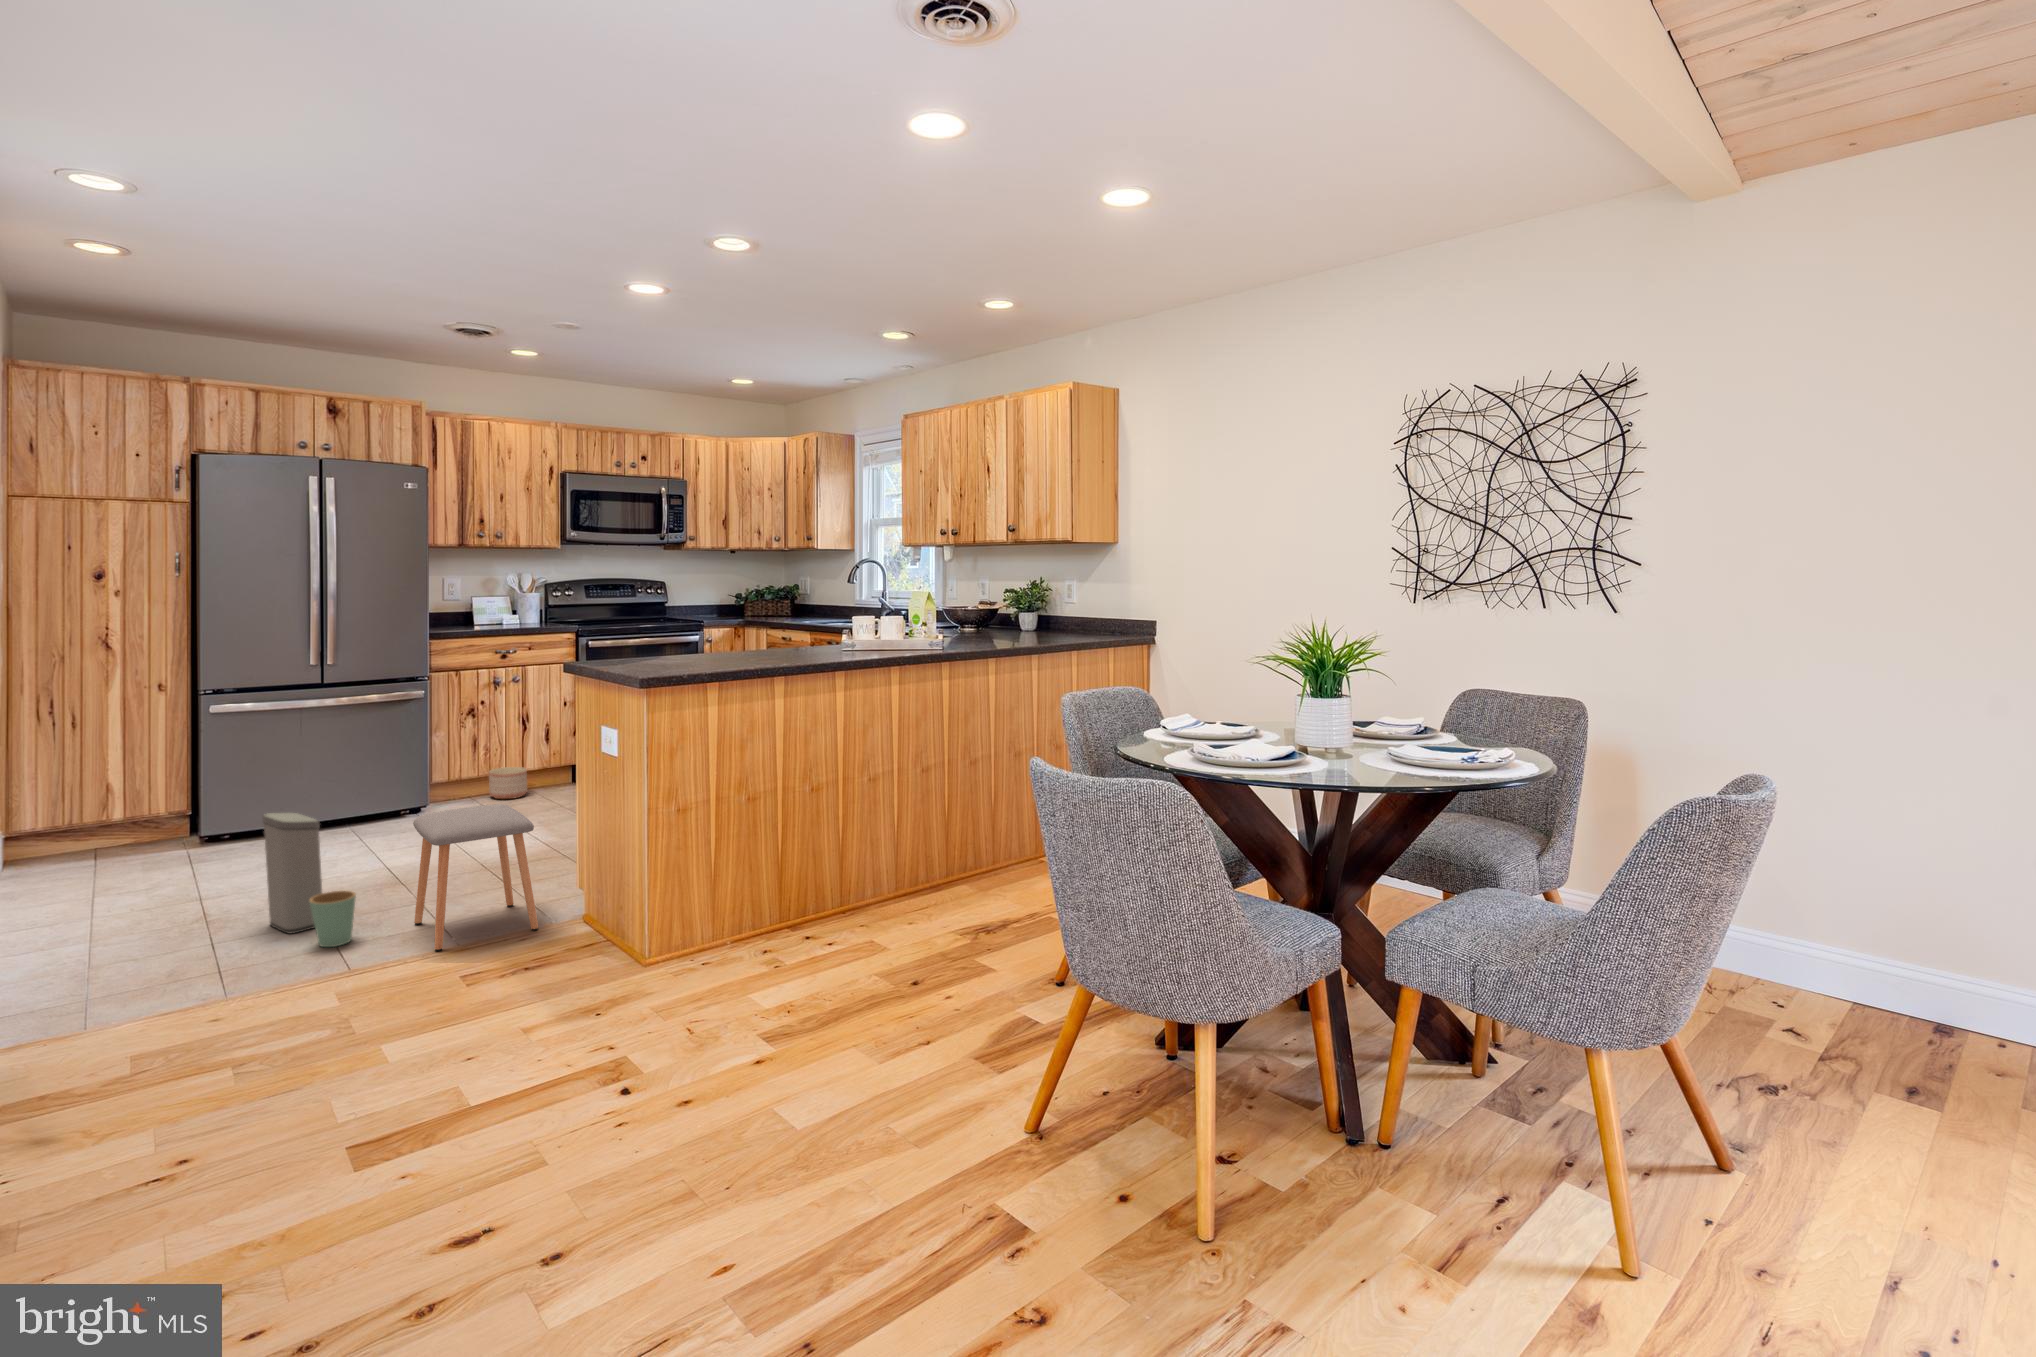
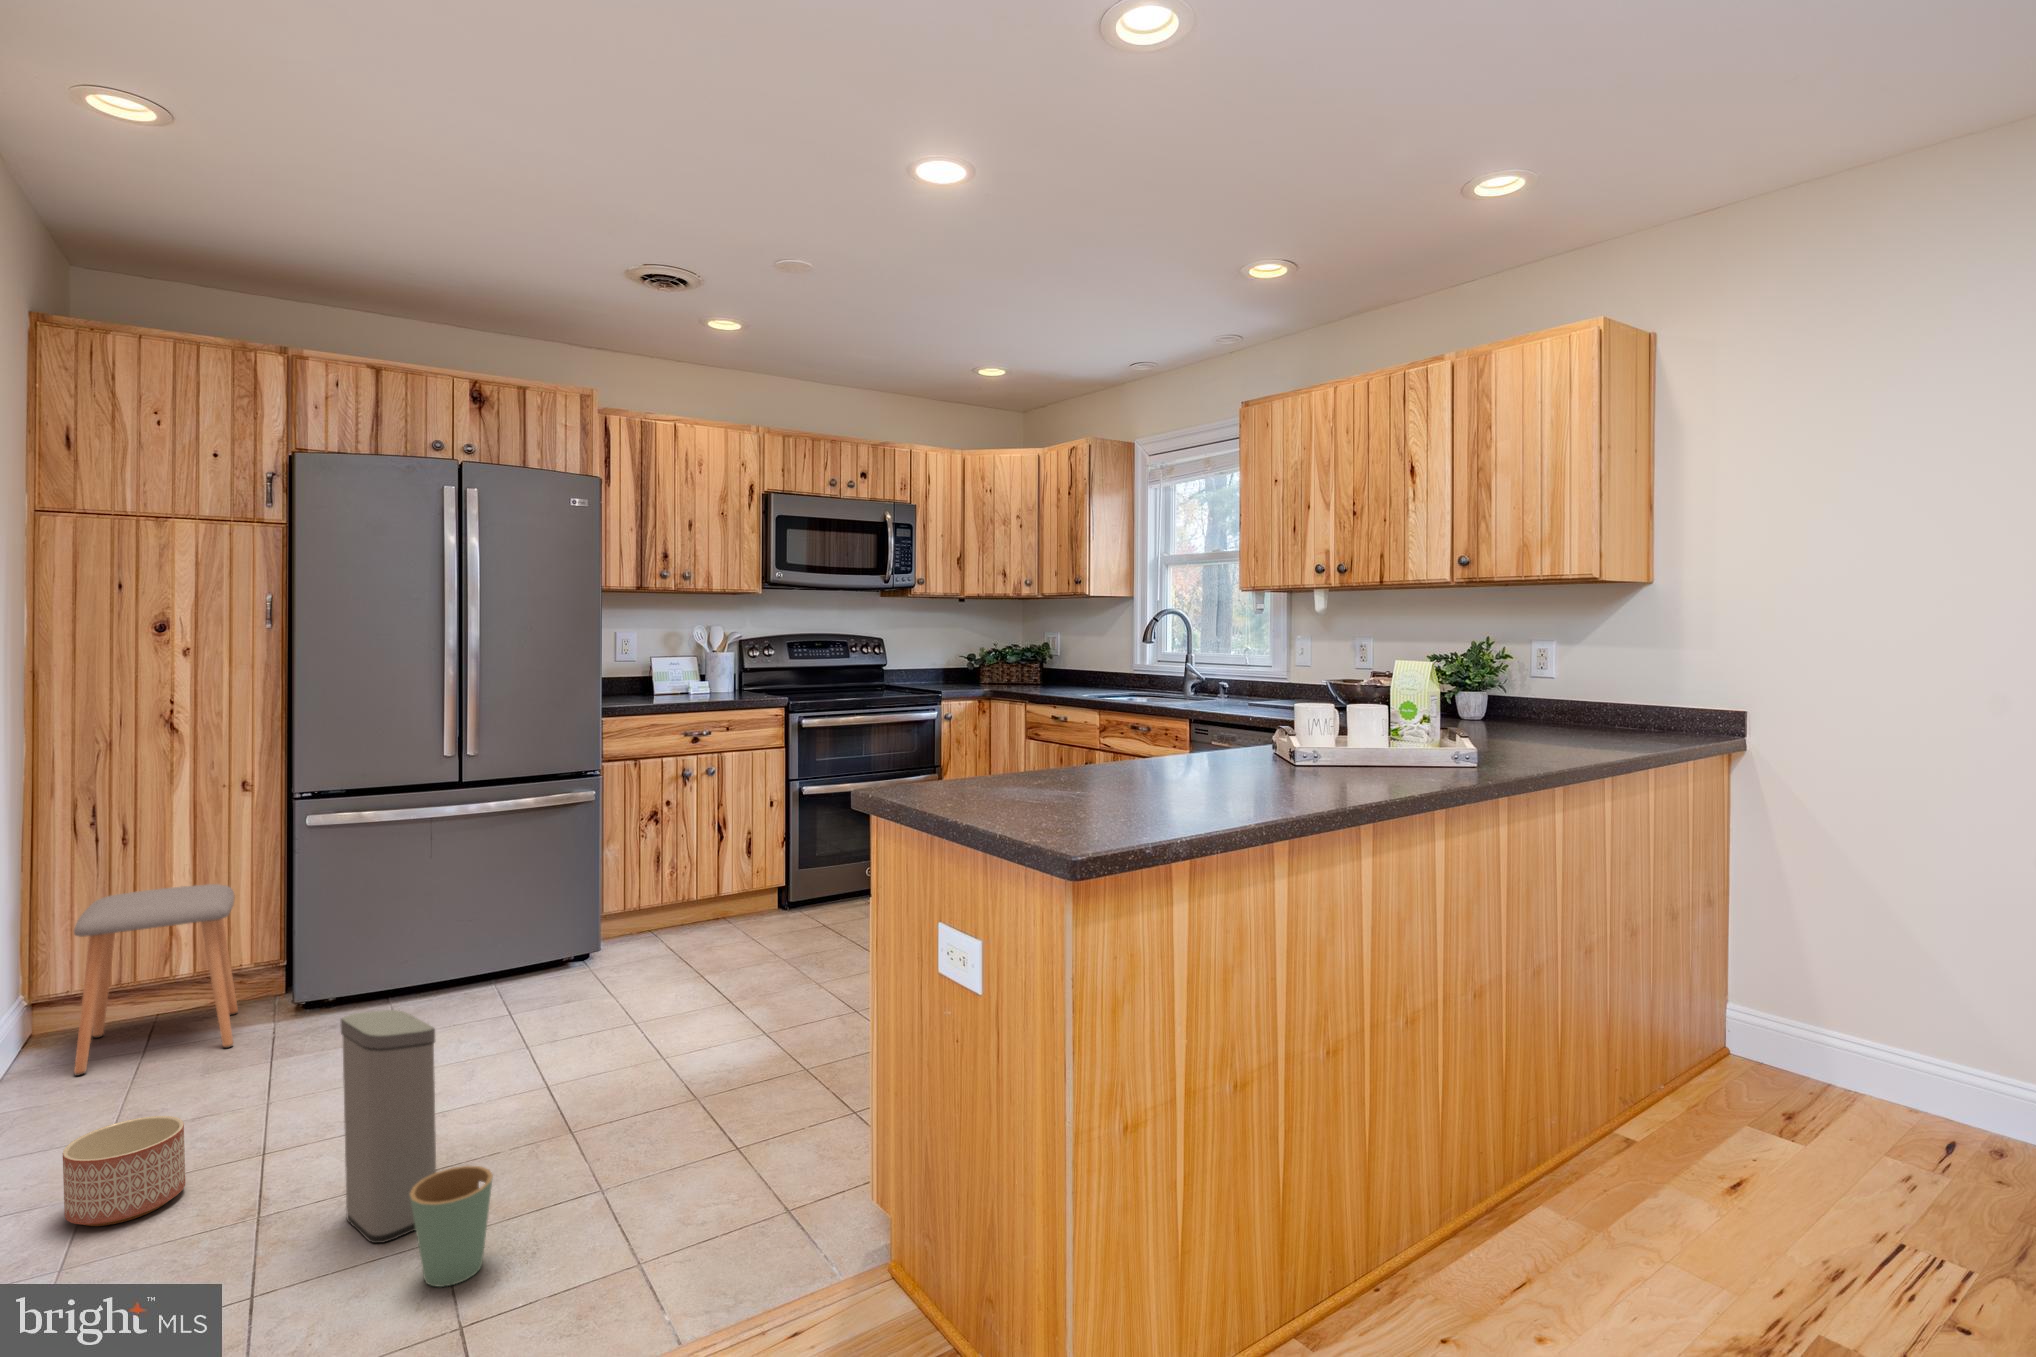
planter: present [489,767,527,799] -> present [63,1116,185,1226]
stool: present [413,804,538,951] -> present [74,884,238,1076]

